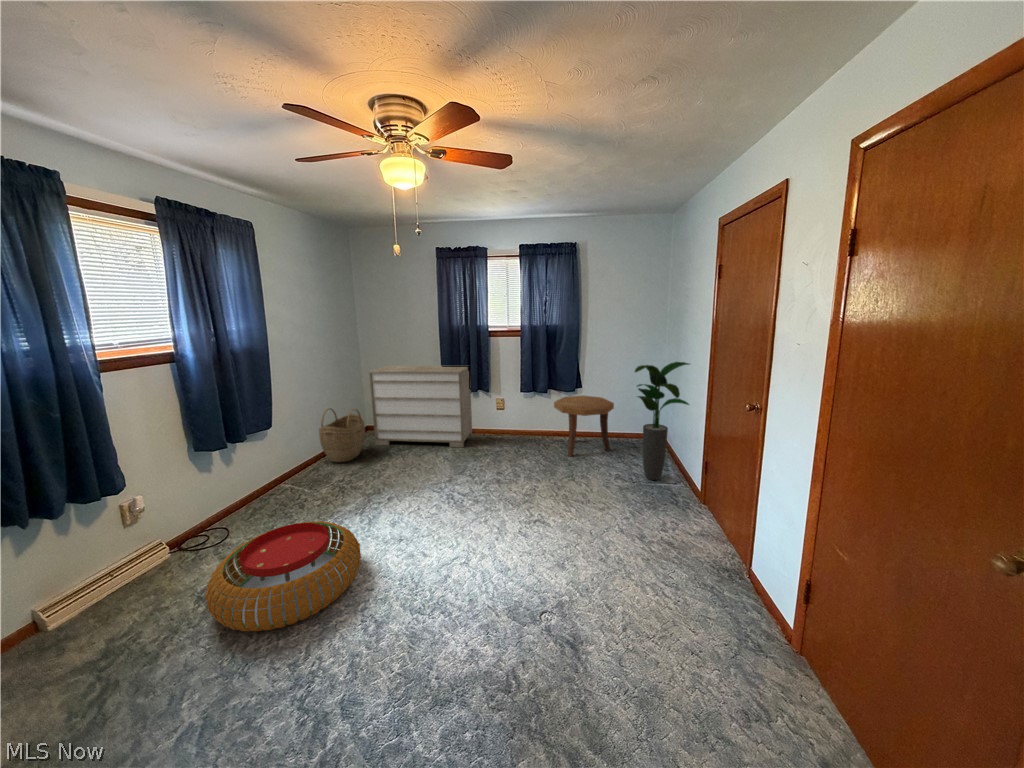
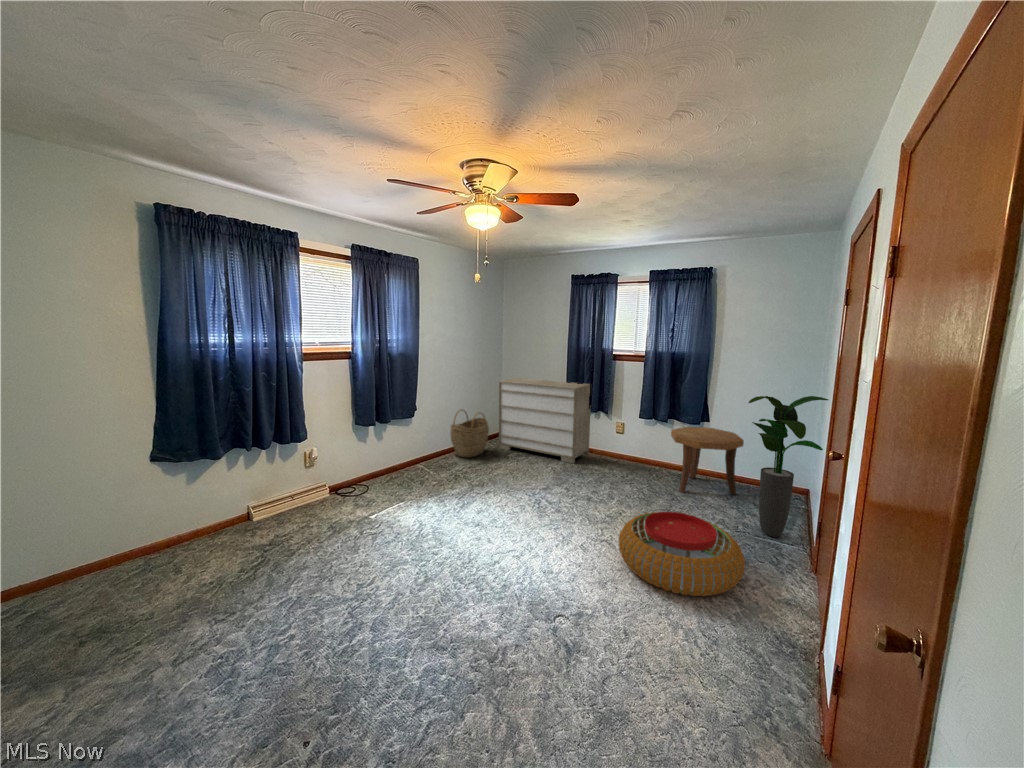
pouf: present [205,521,361,631] -> present [619,512,745,596]

